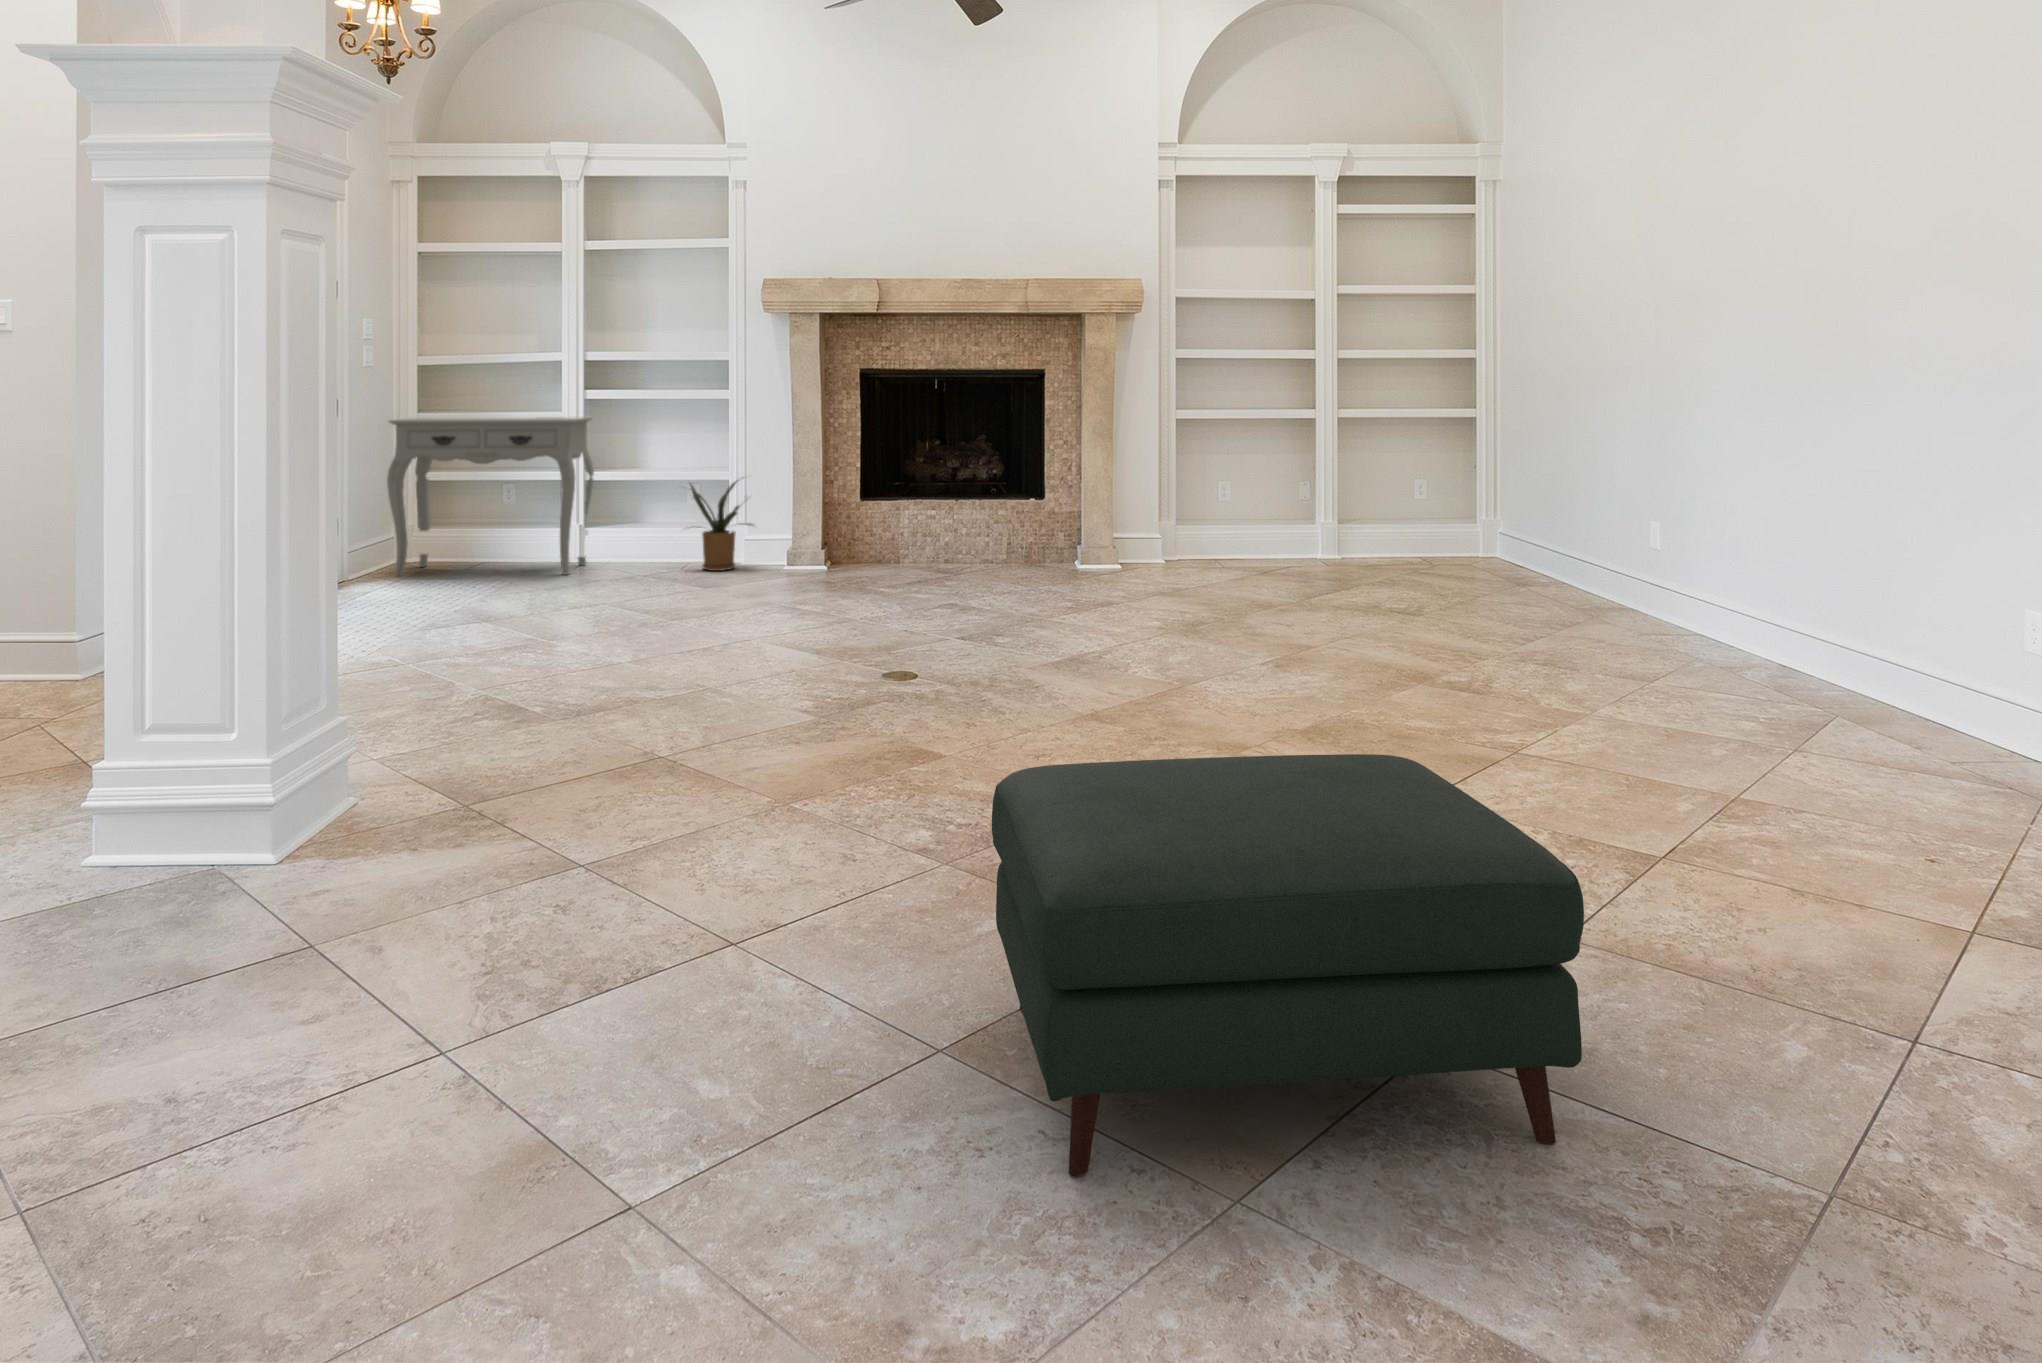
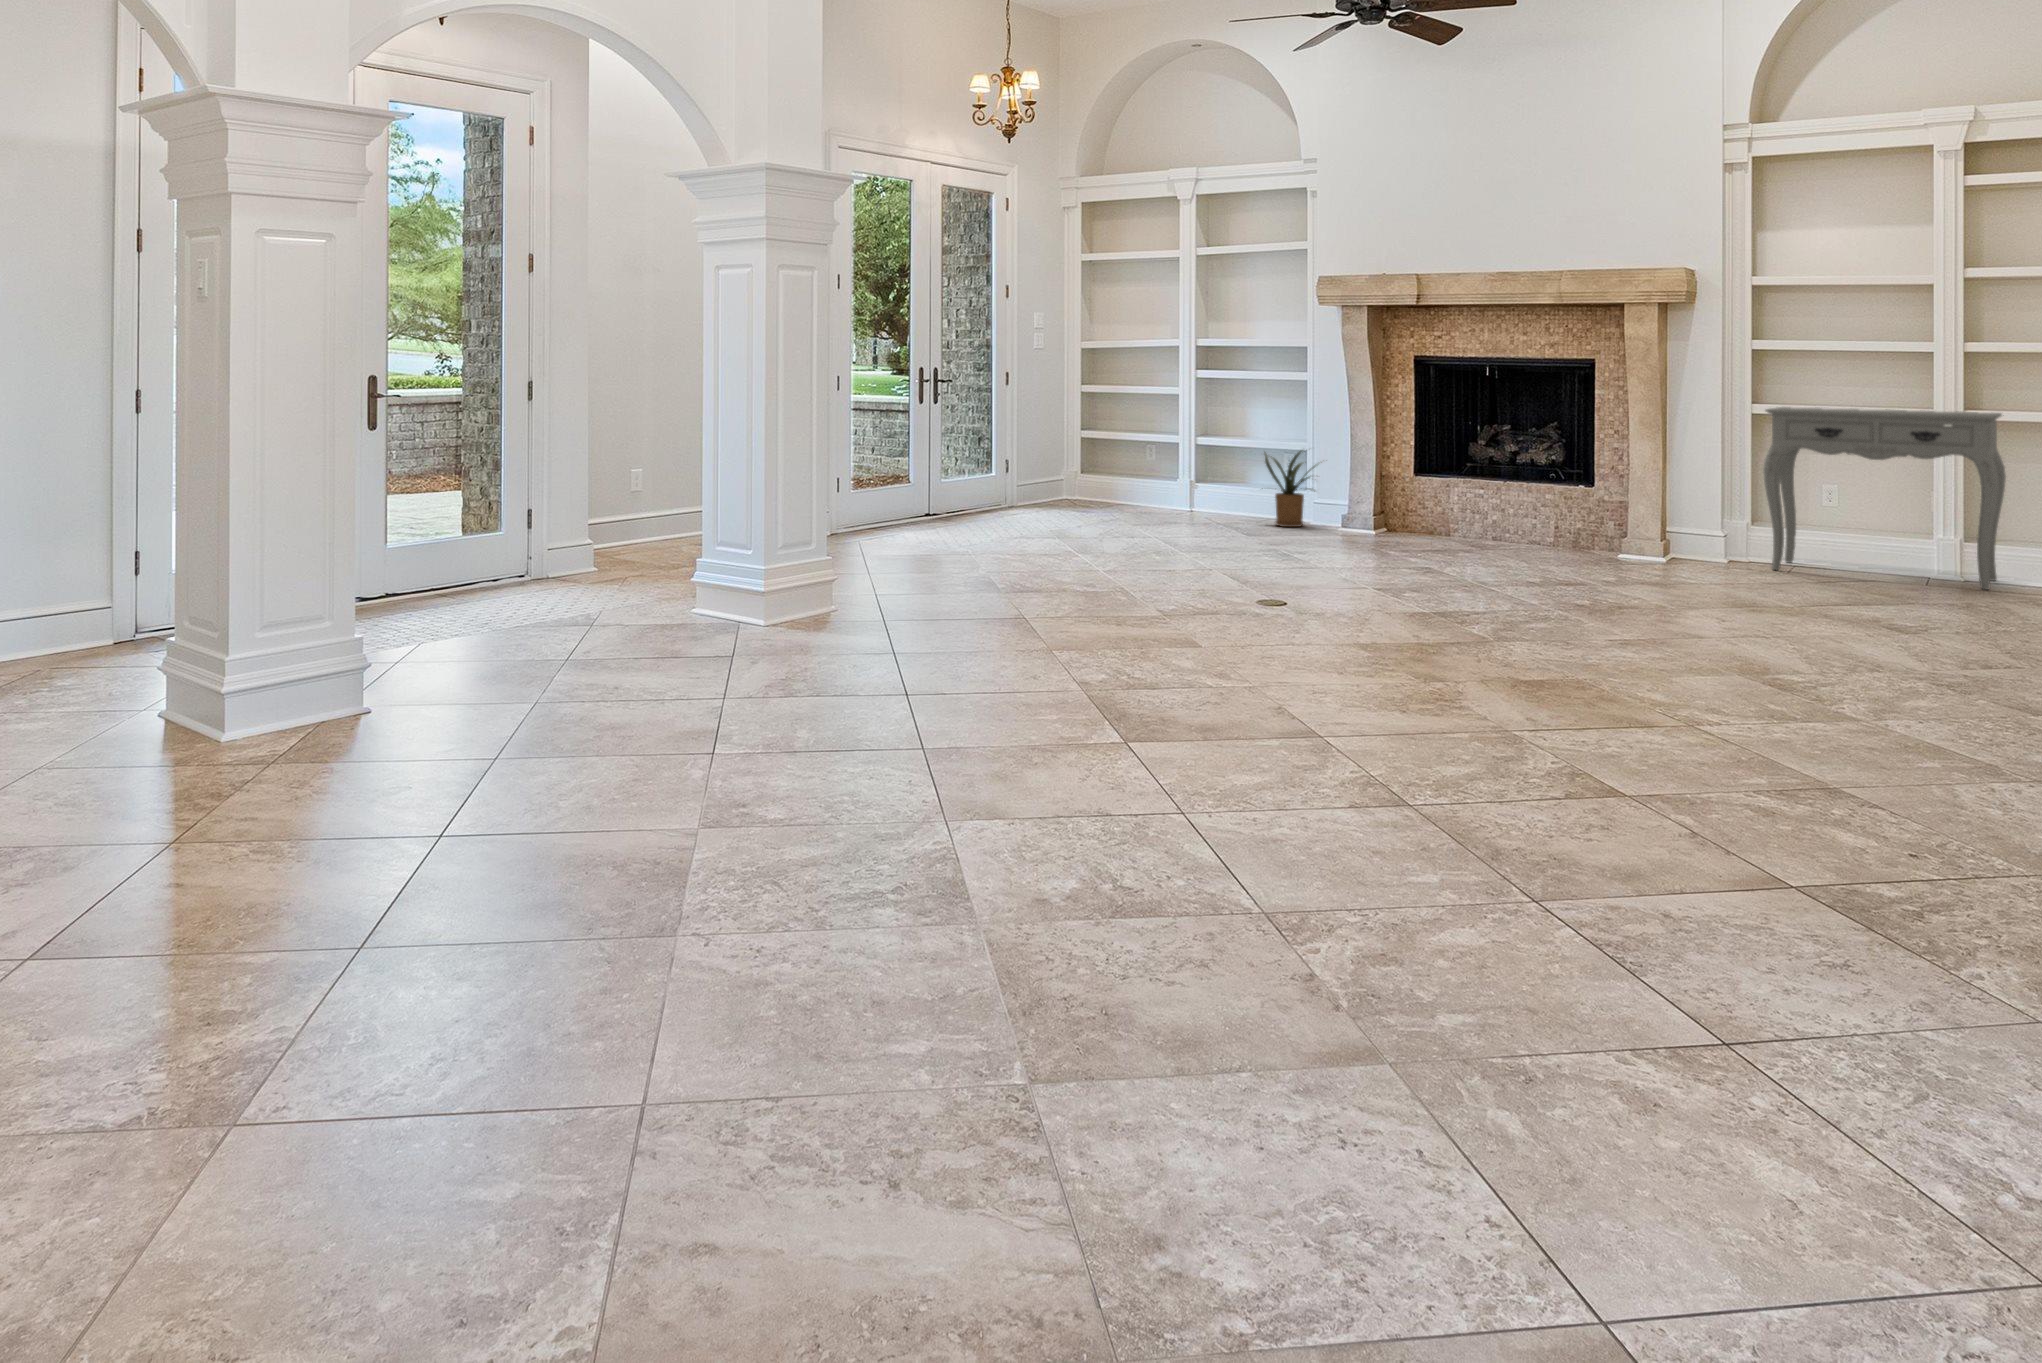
console table: present [387,417,594,576] -> present [1763,407,2006,590]
ottoman: present [992,754,1584,1177] -> none [854,595,1196,815]

